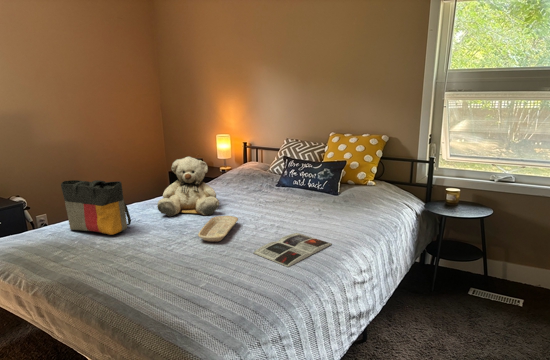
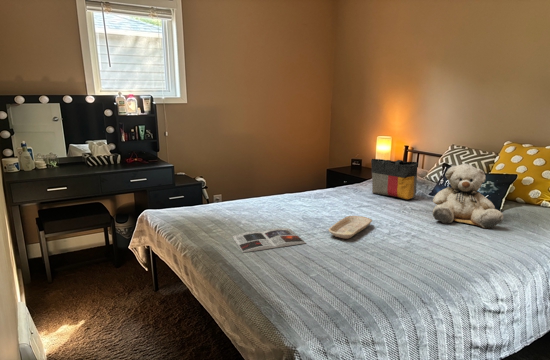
teddy bear: present [157,157,220,216] -> present [433,164,503,229]
tote bag: present [61,180,131,235] -> present [371,159,418,199]
magazine: present [254,233,331,267] -> present [232,228,306,253]

